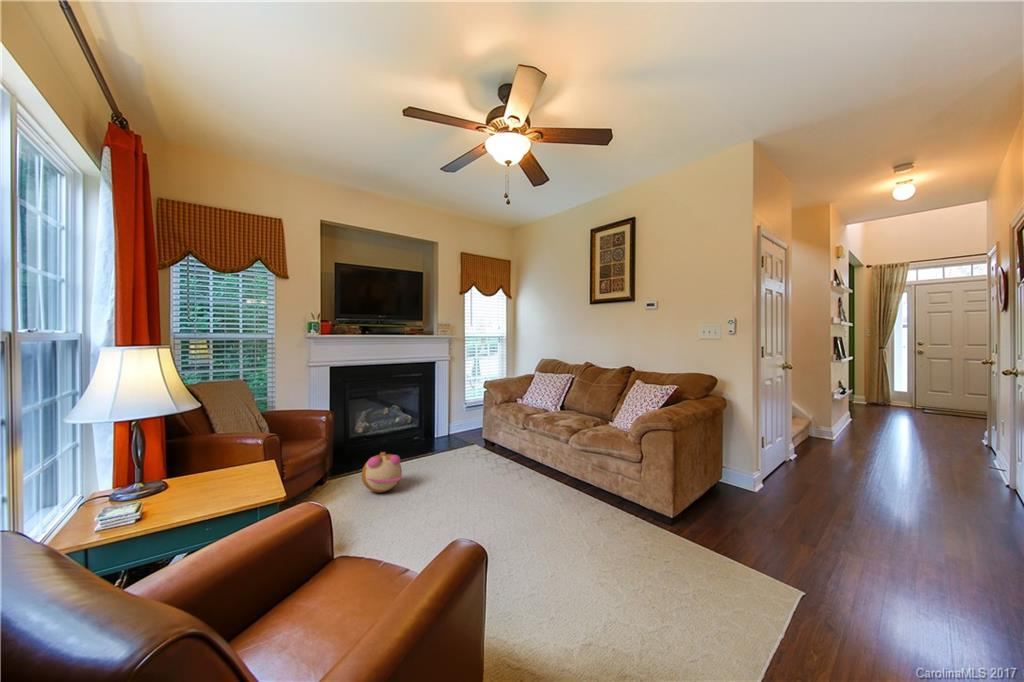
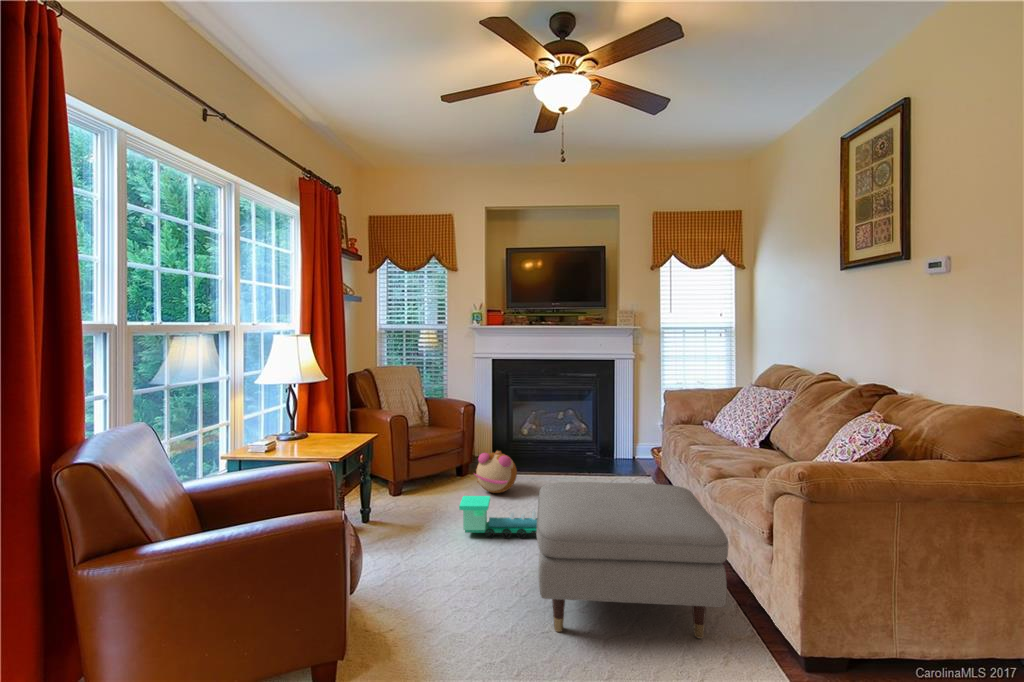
ottoman: none [499,443,639,564] -> present [537,482,729,639]
toy train: none [397,491,468,530] -> present [459,496,537,538]

